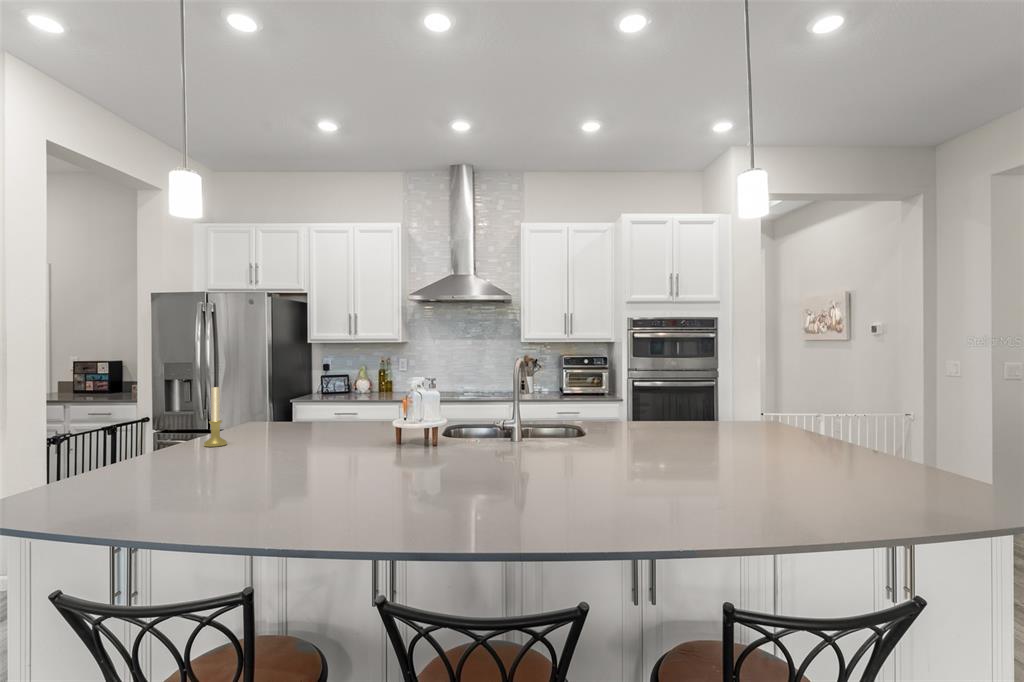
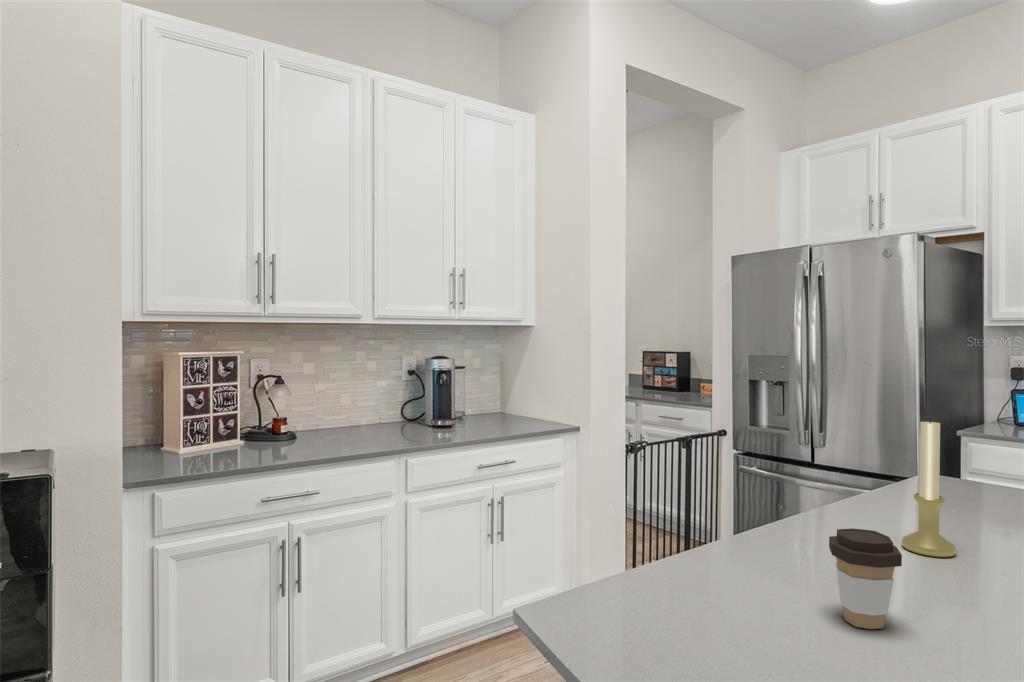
coffee cup: none [146,430,175,468] -> present [829,528,902,629]

